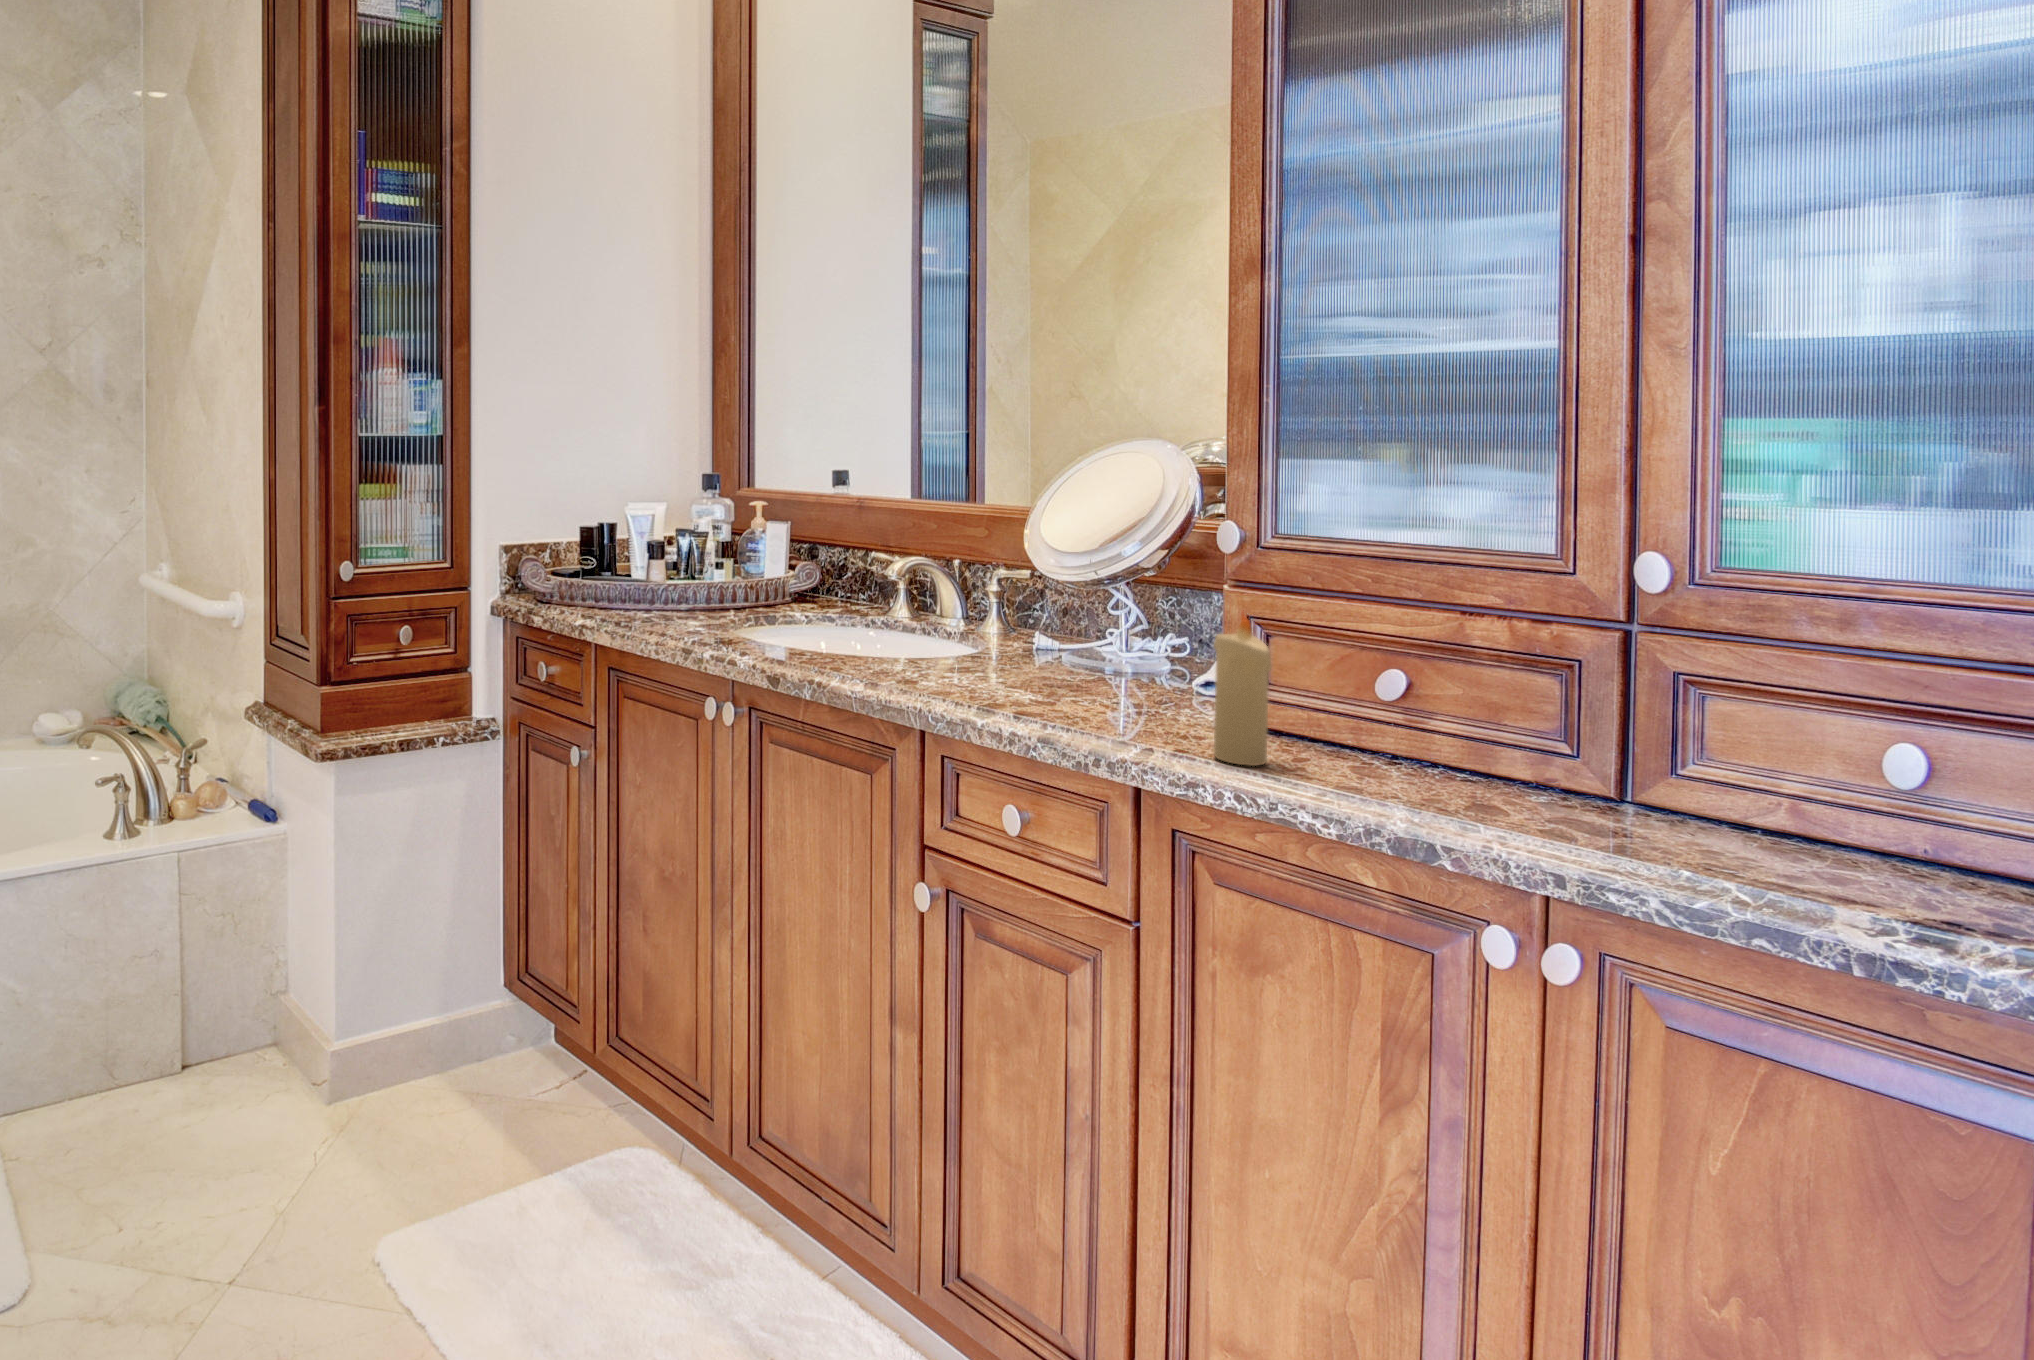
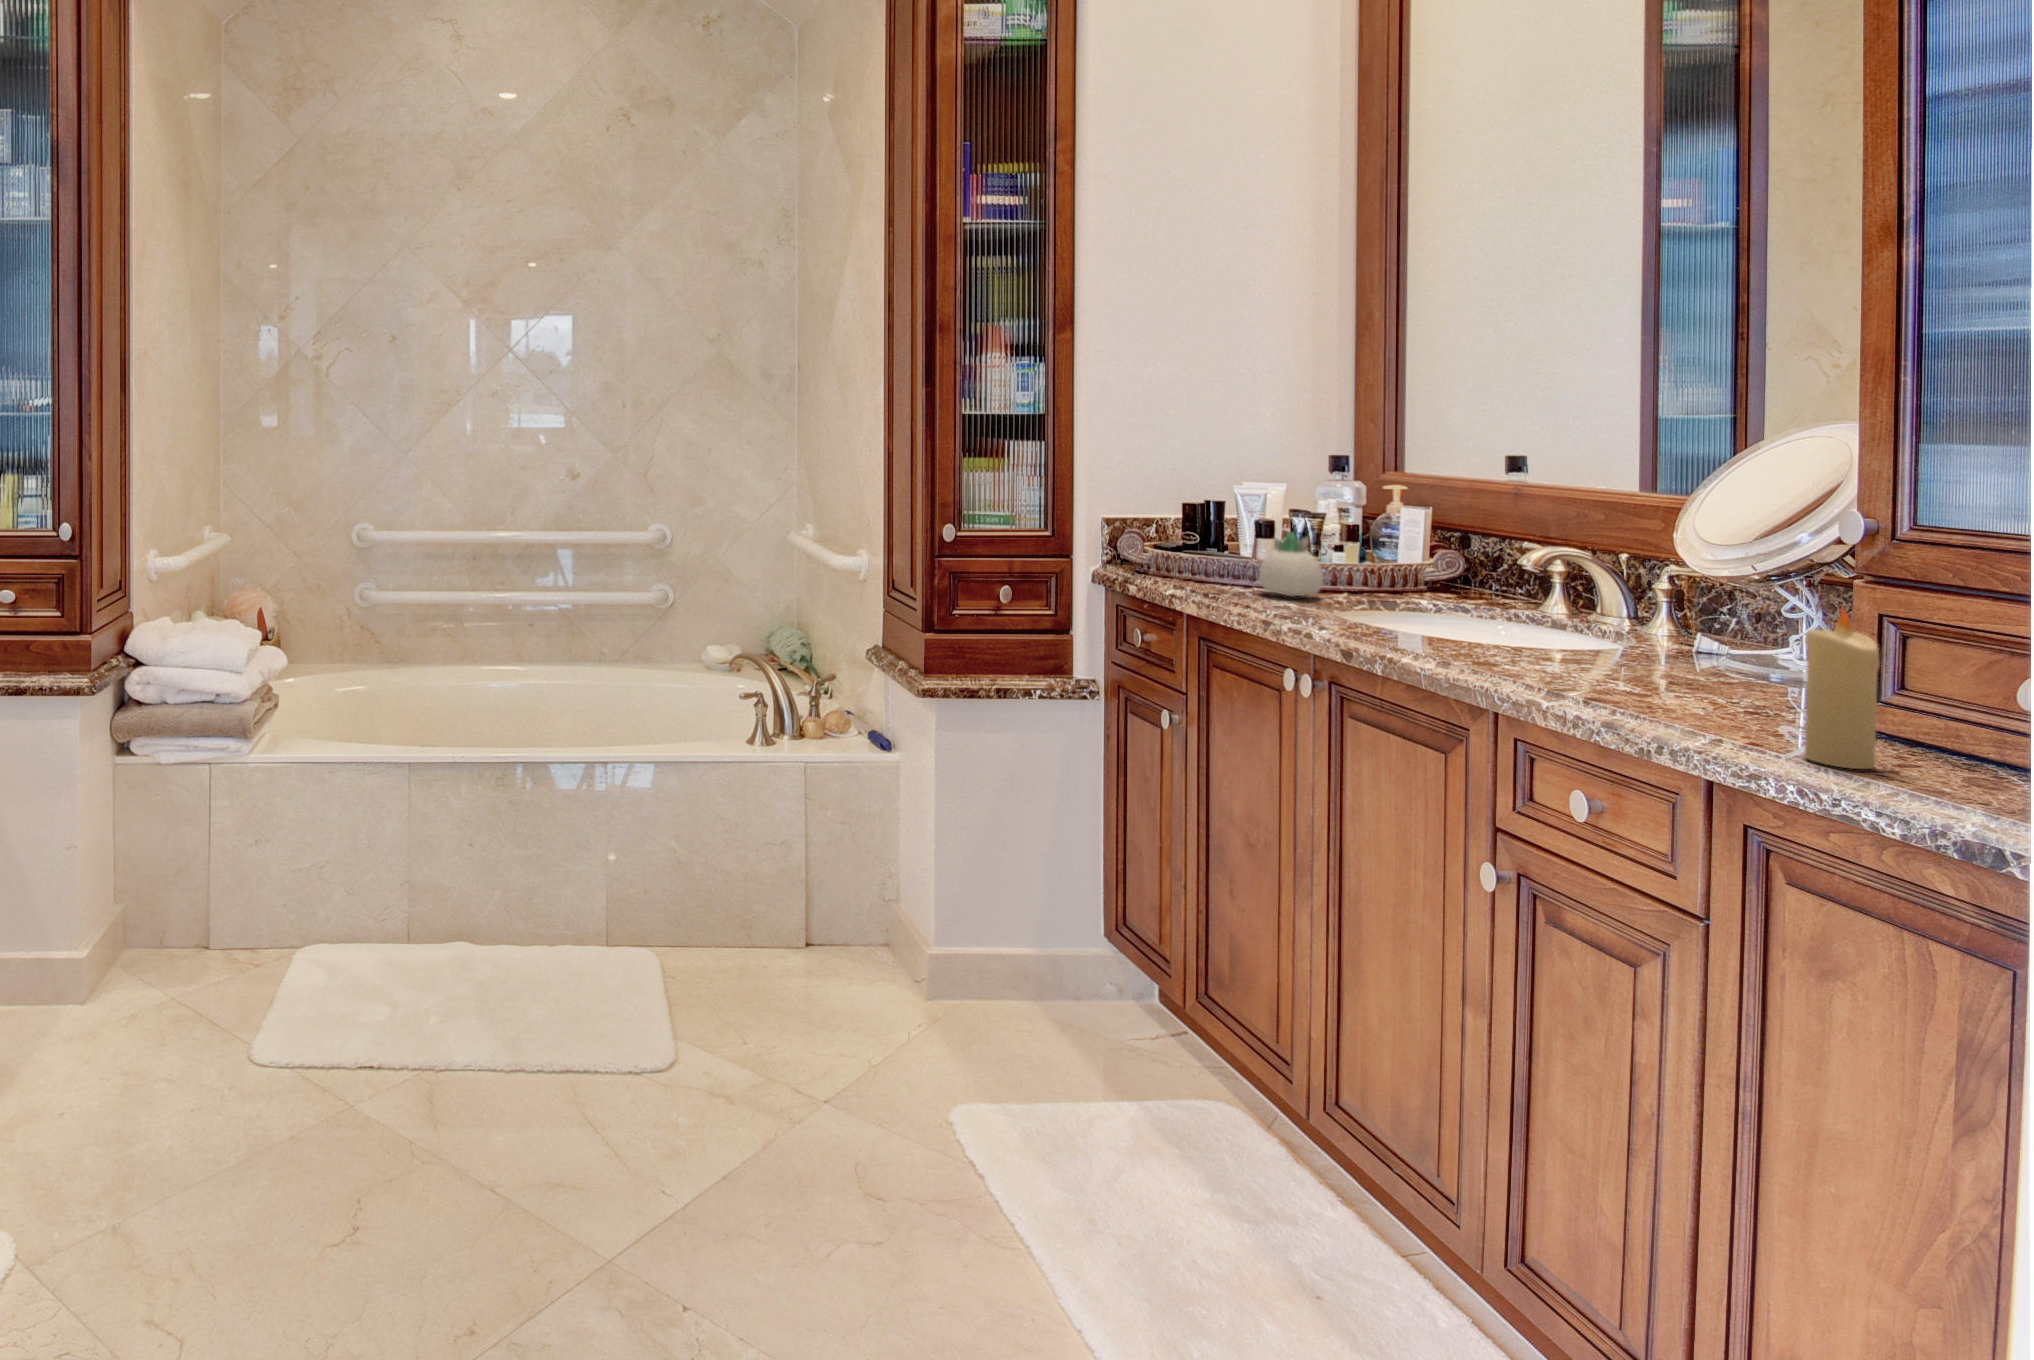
succulent planter: none [660,551,716,617] -> present [1259,533,1323,597]

